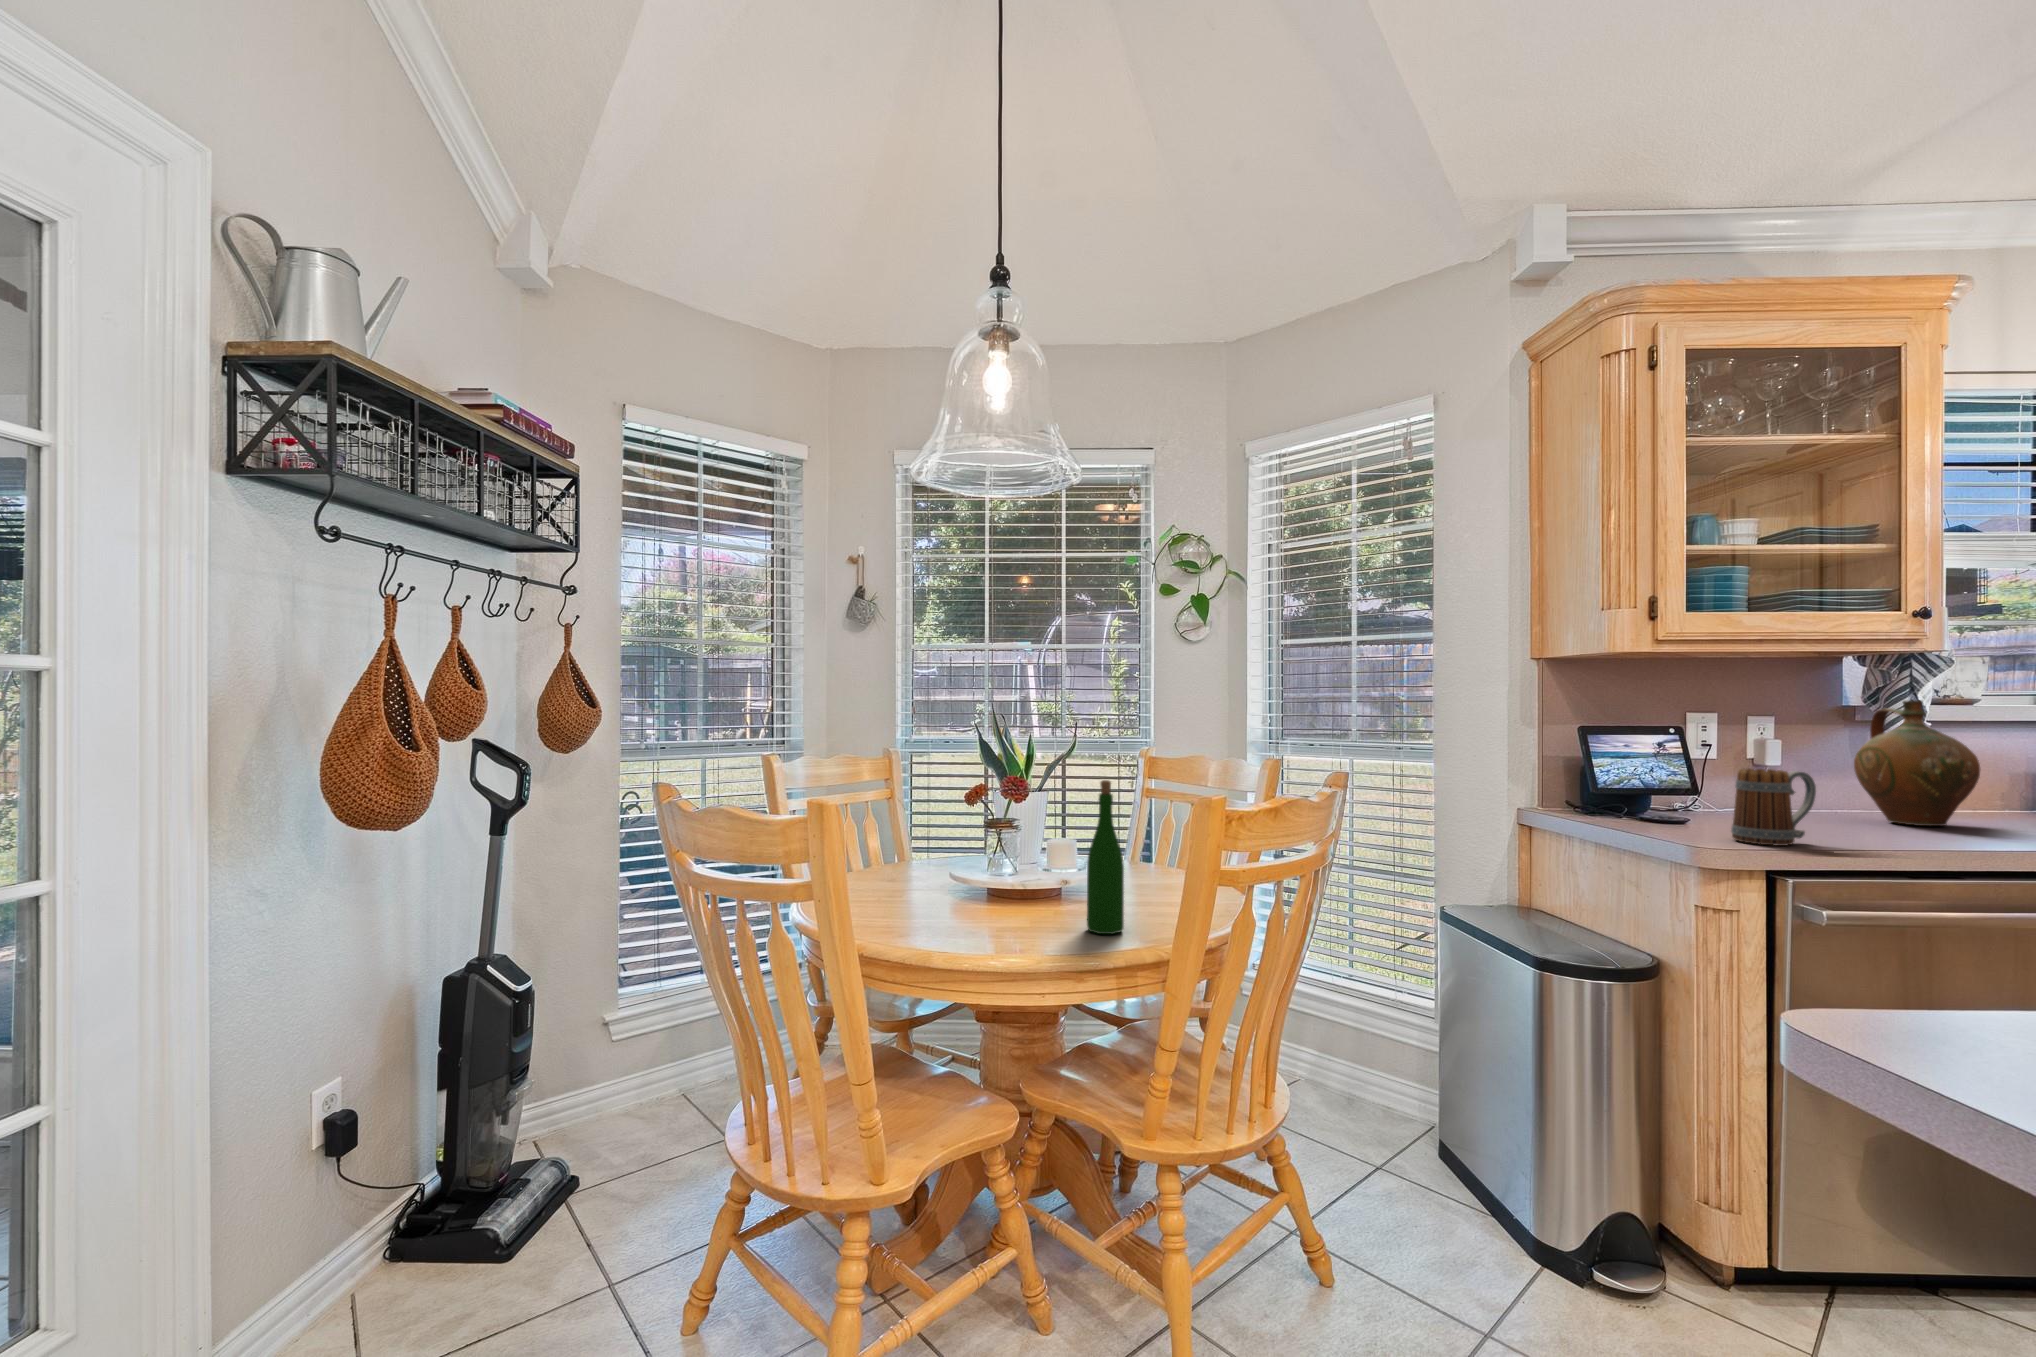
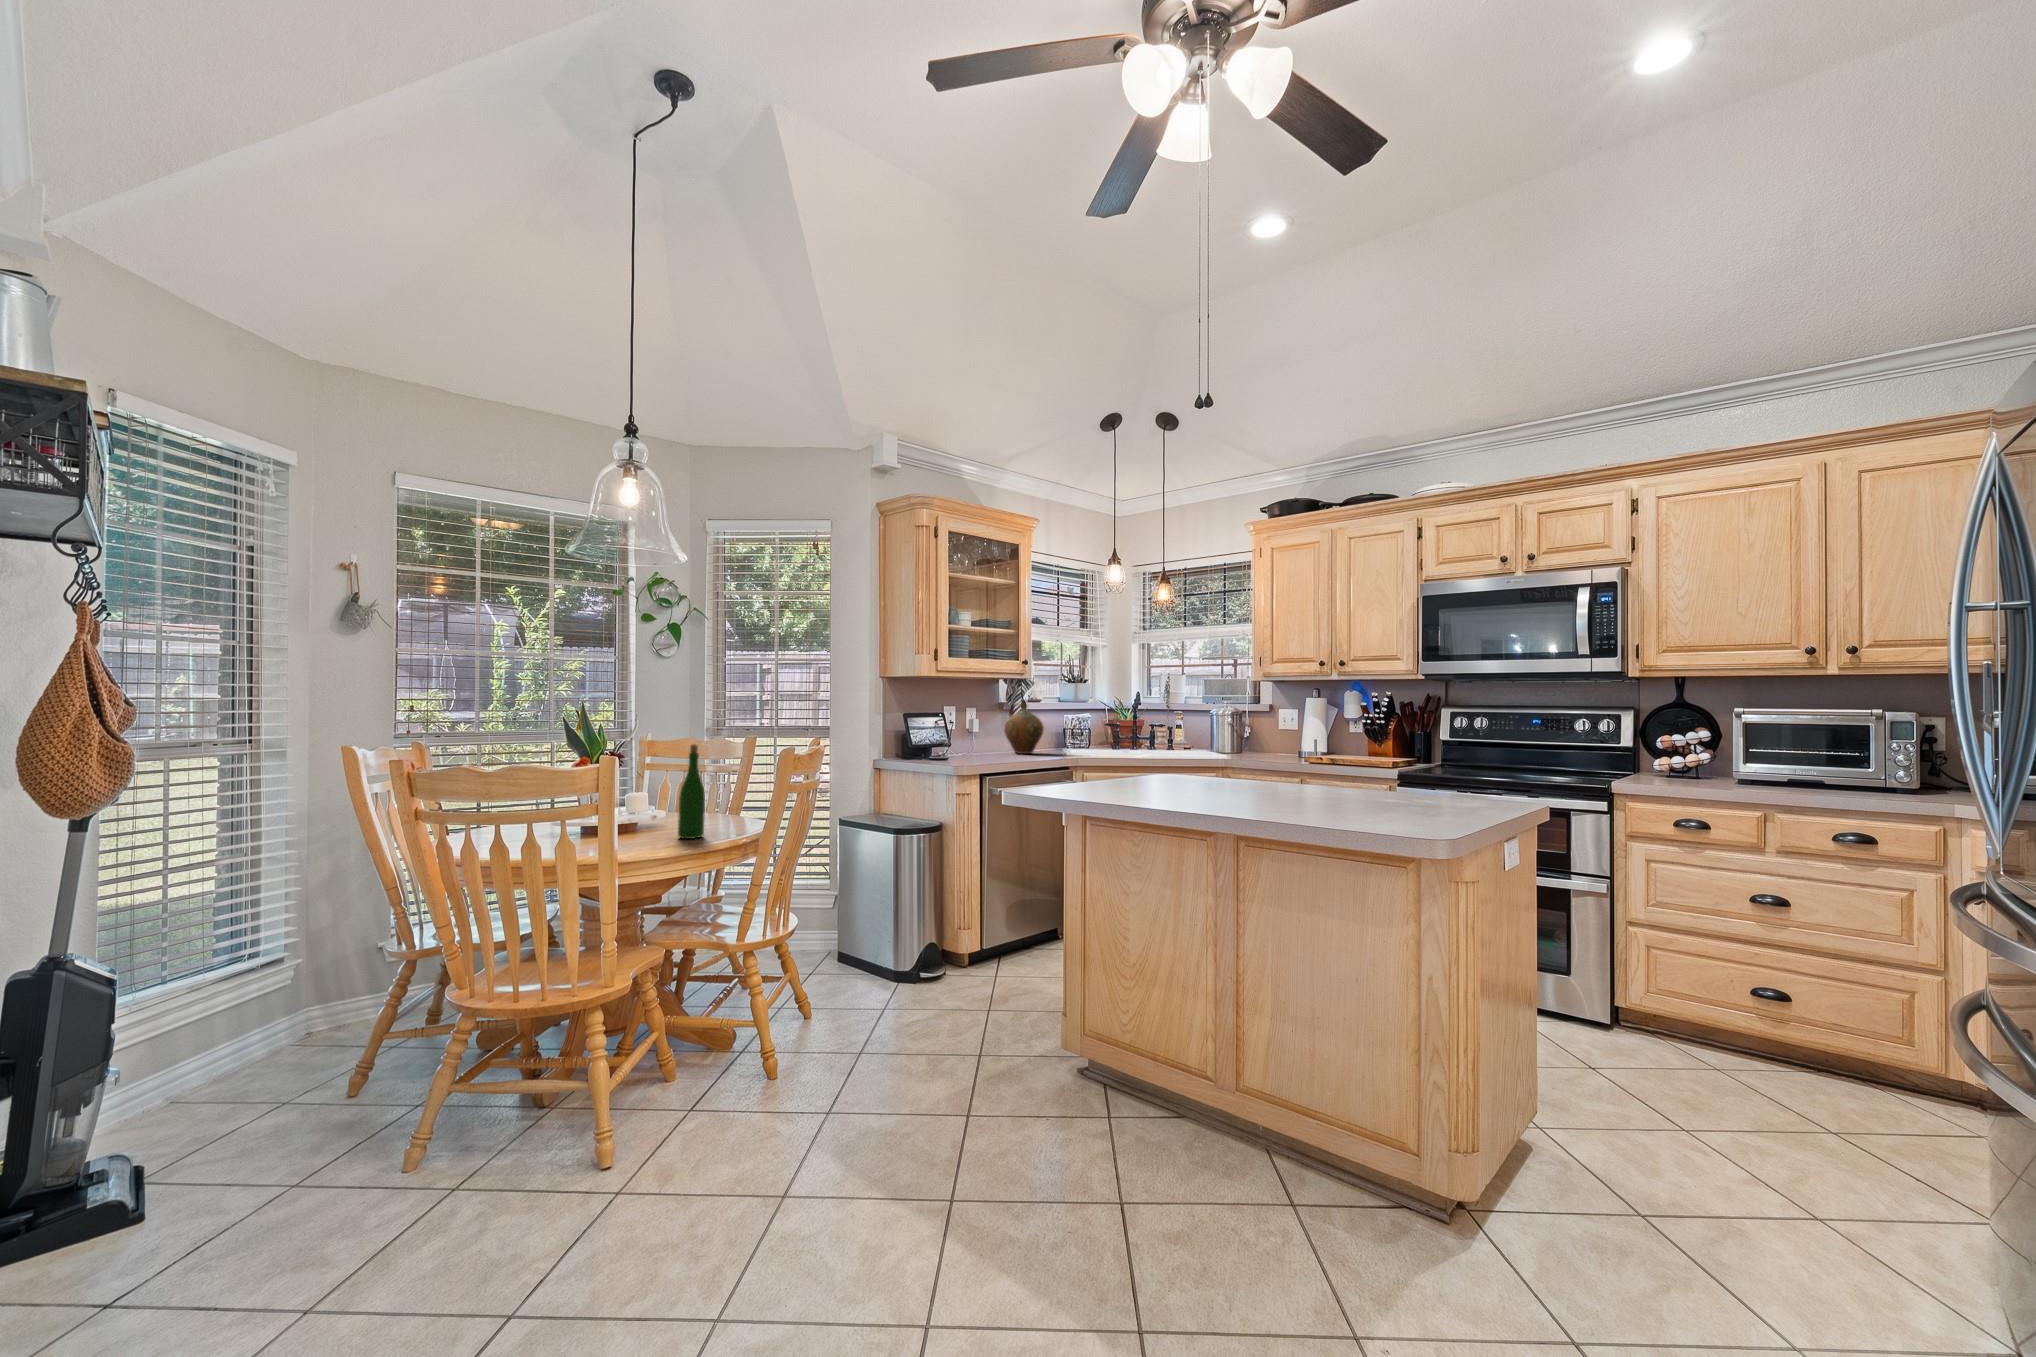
mug: present [1731,768,1816,846] -> none [970,730,999,763]

